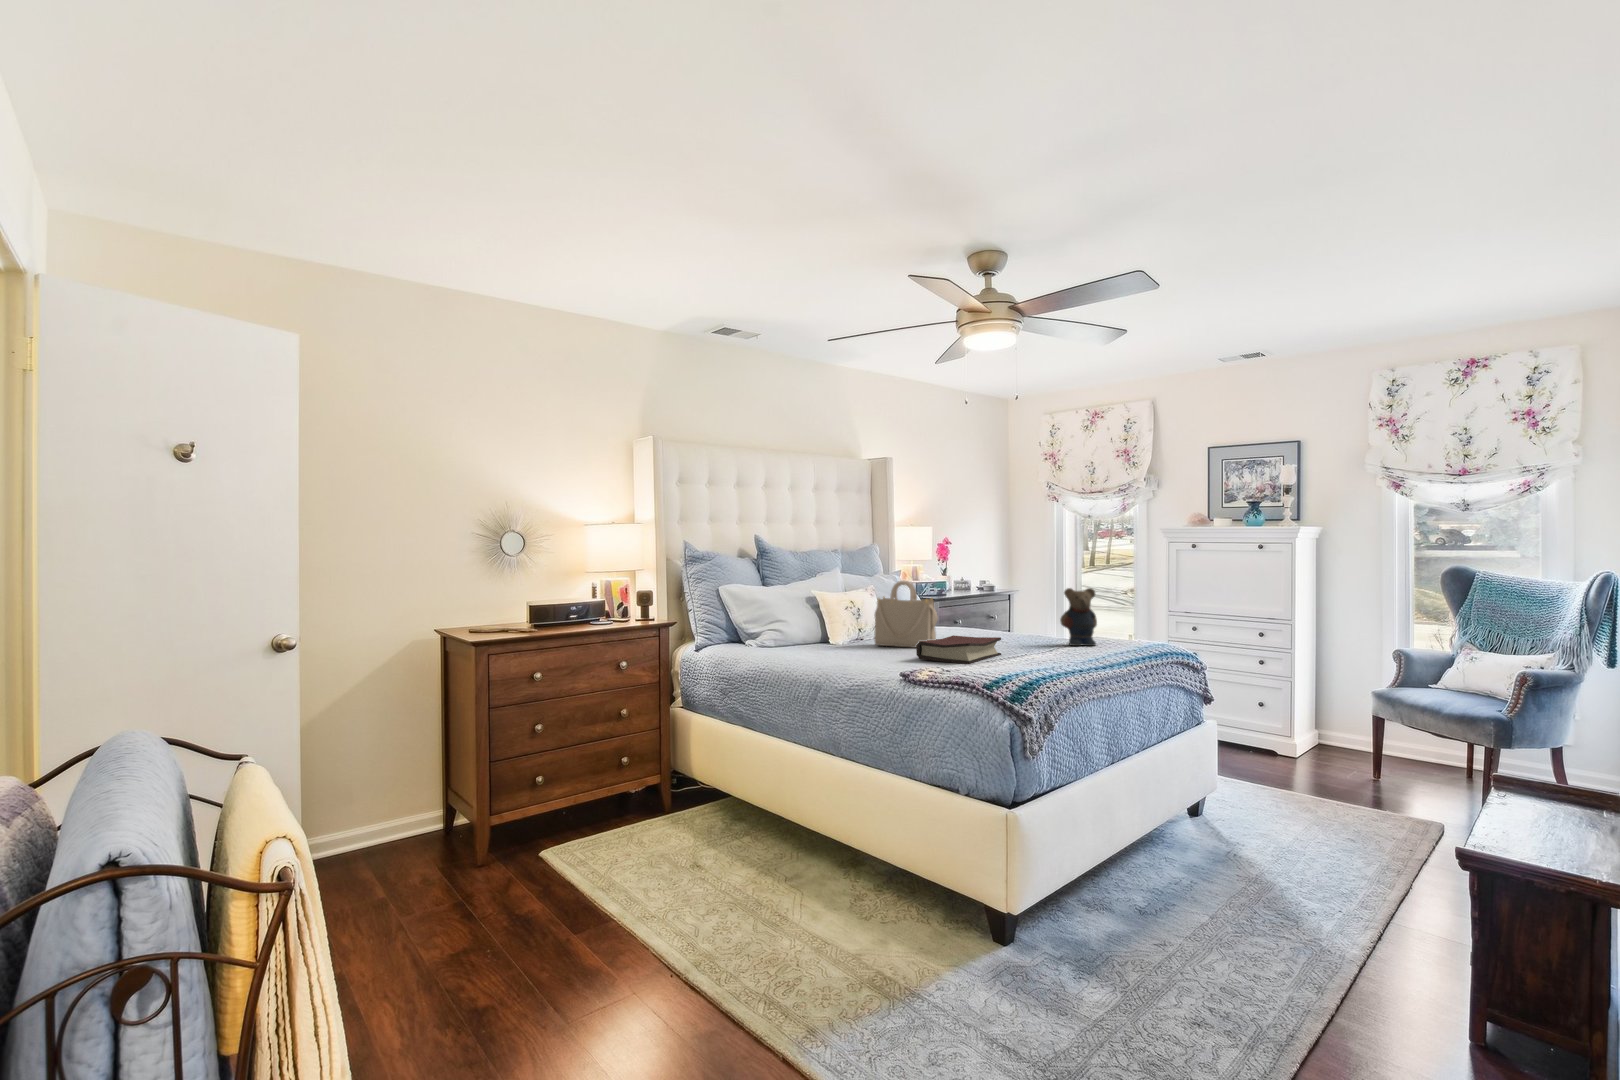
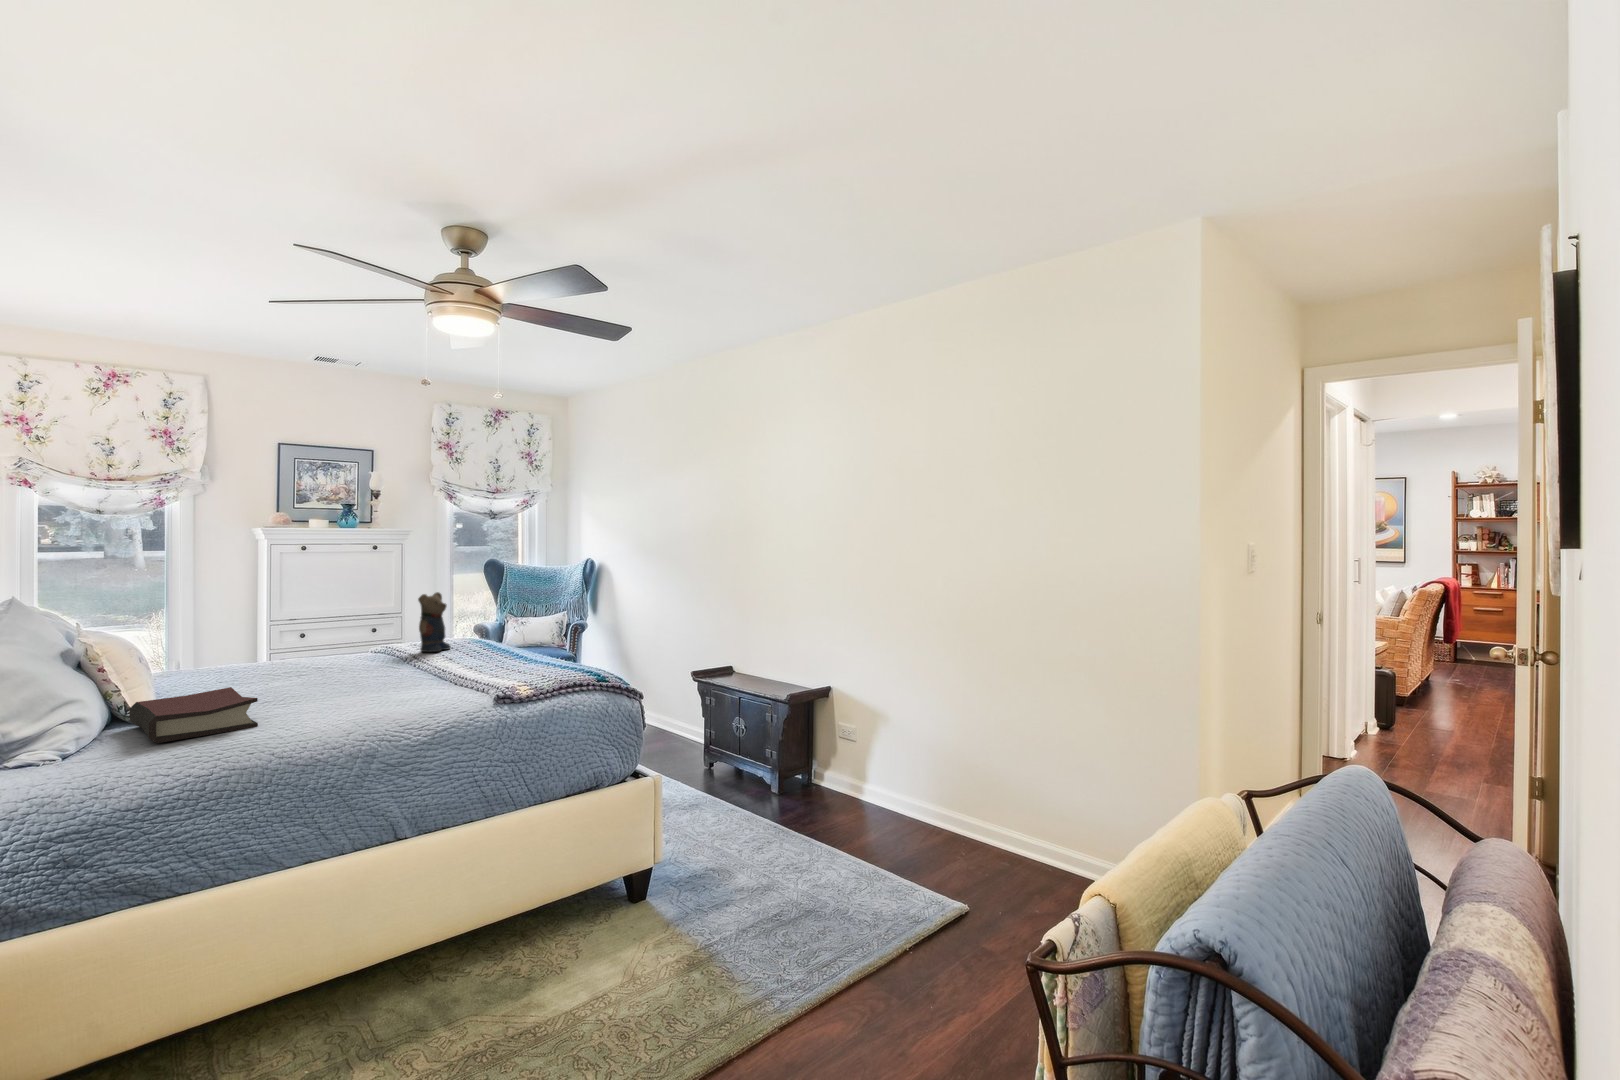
handbag: present [874,581,938,648] -> none [203,604,309,702]
hardback book: present [916,635,1001,664] -> present [129,687,258,743]

